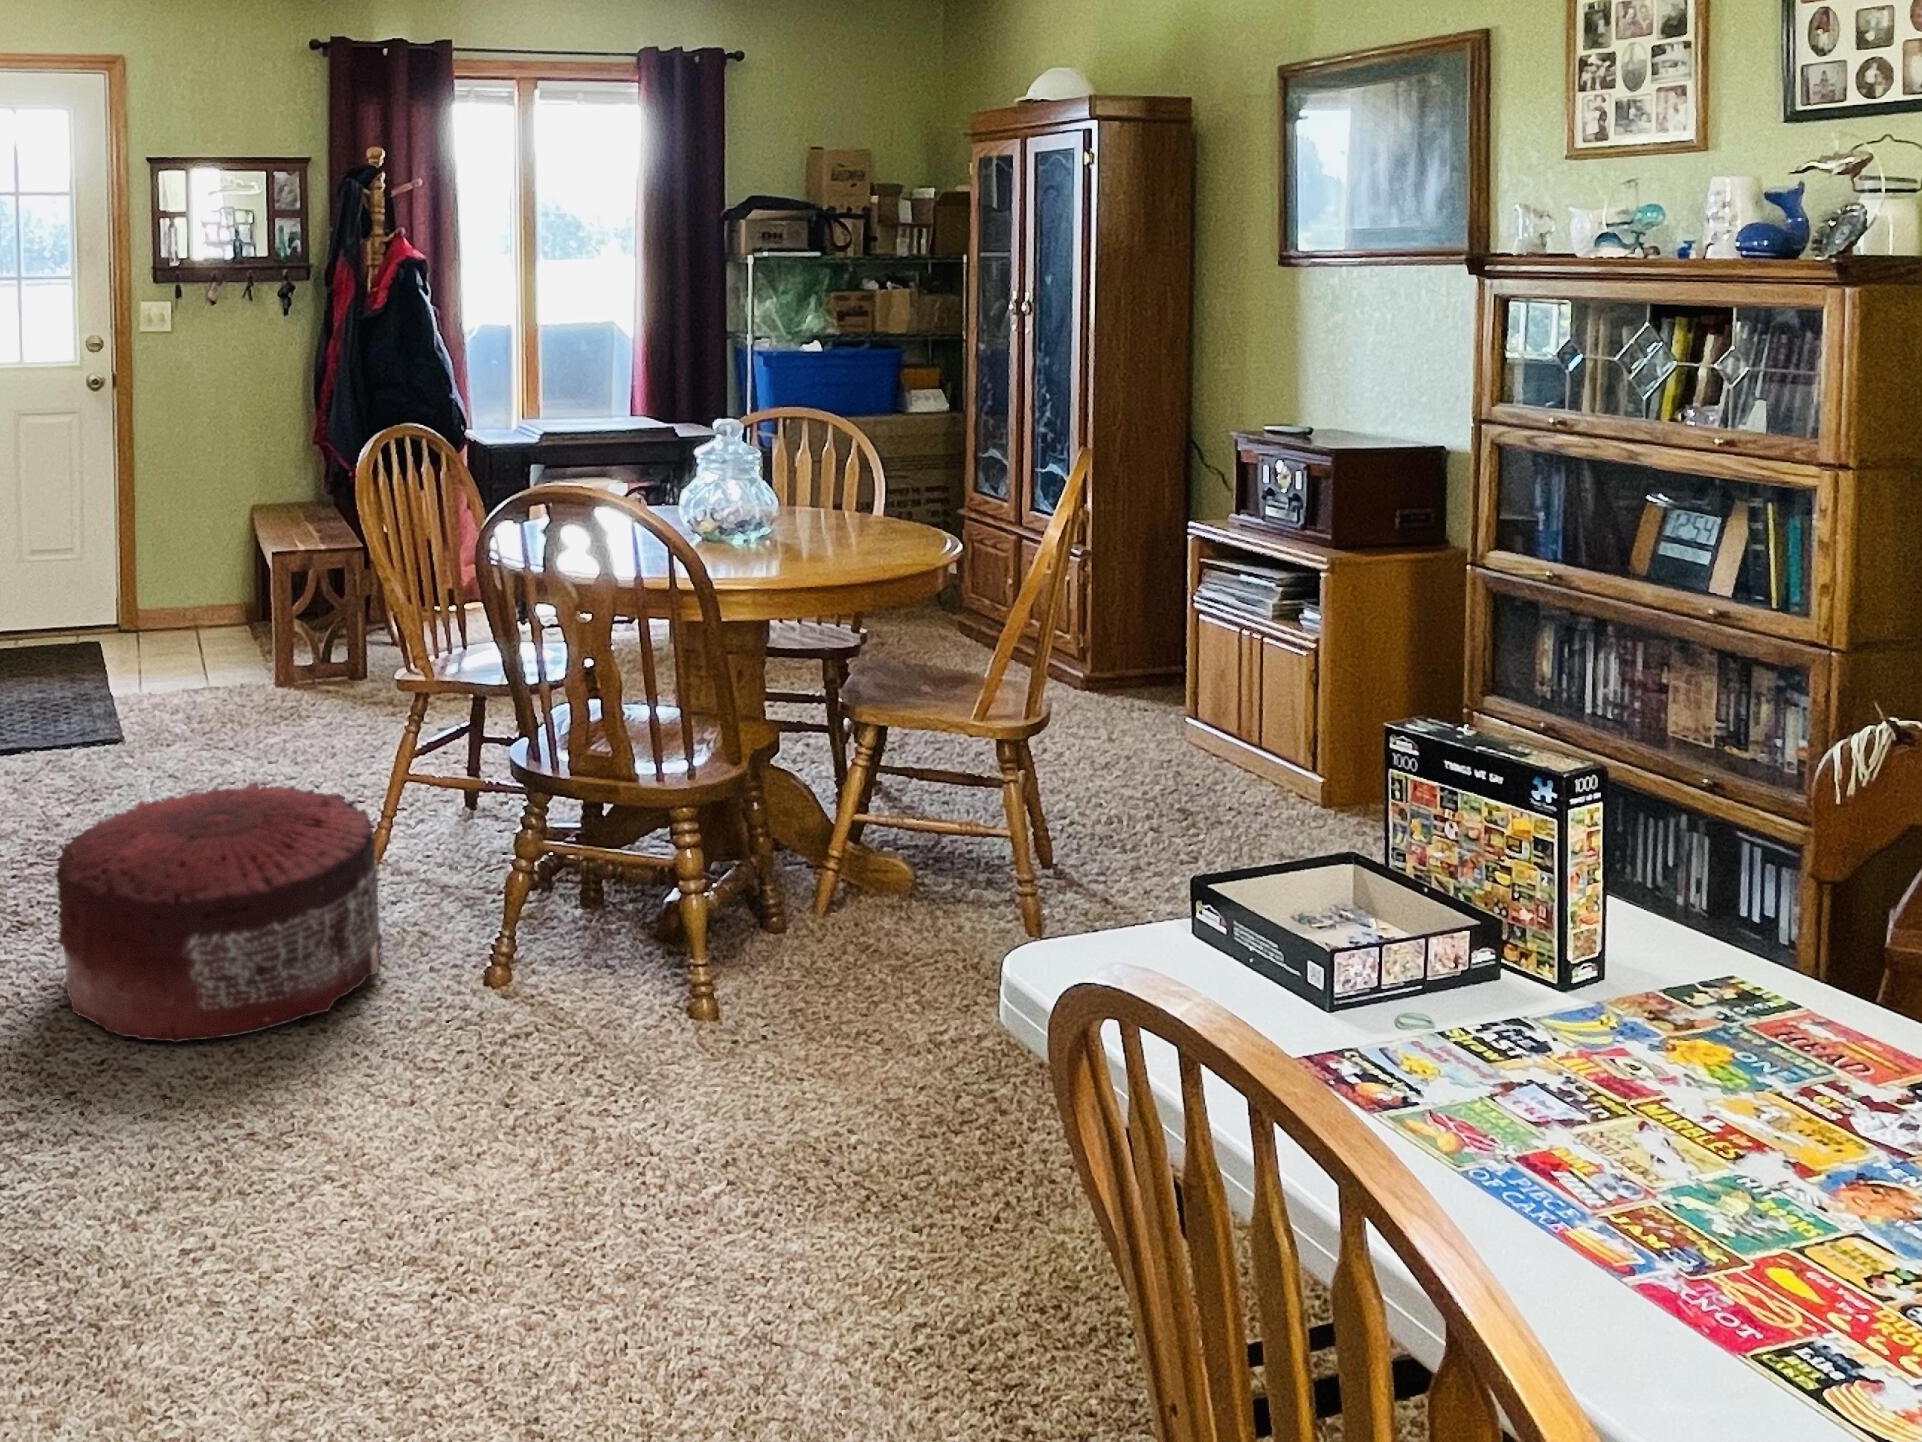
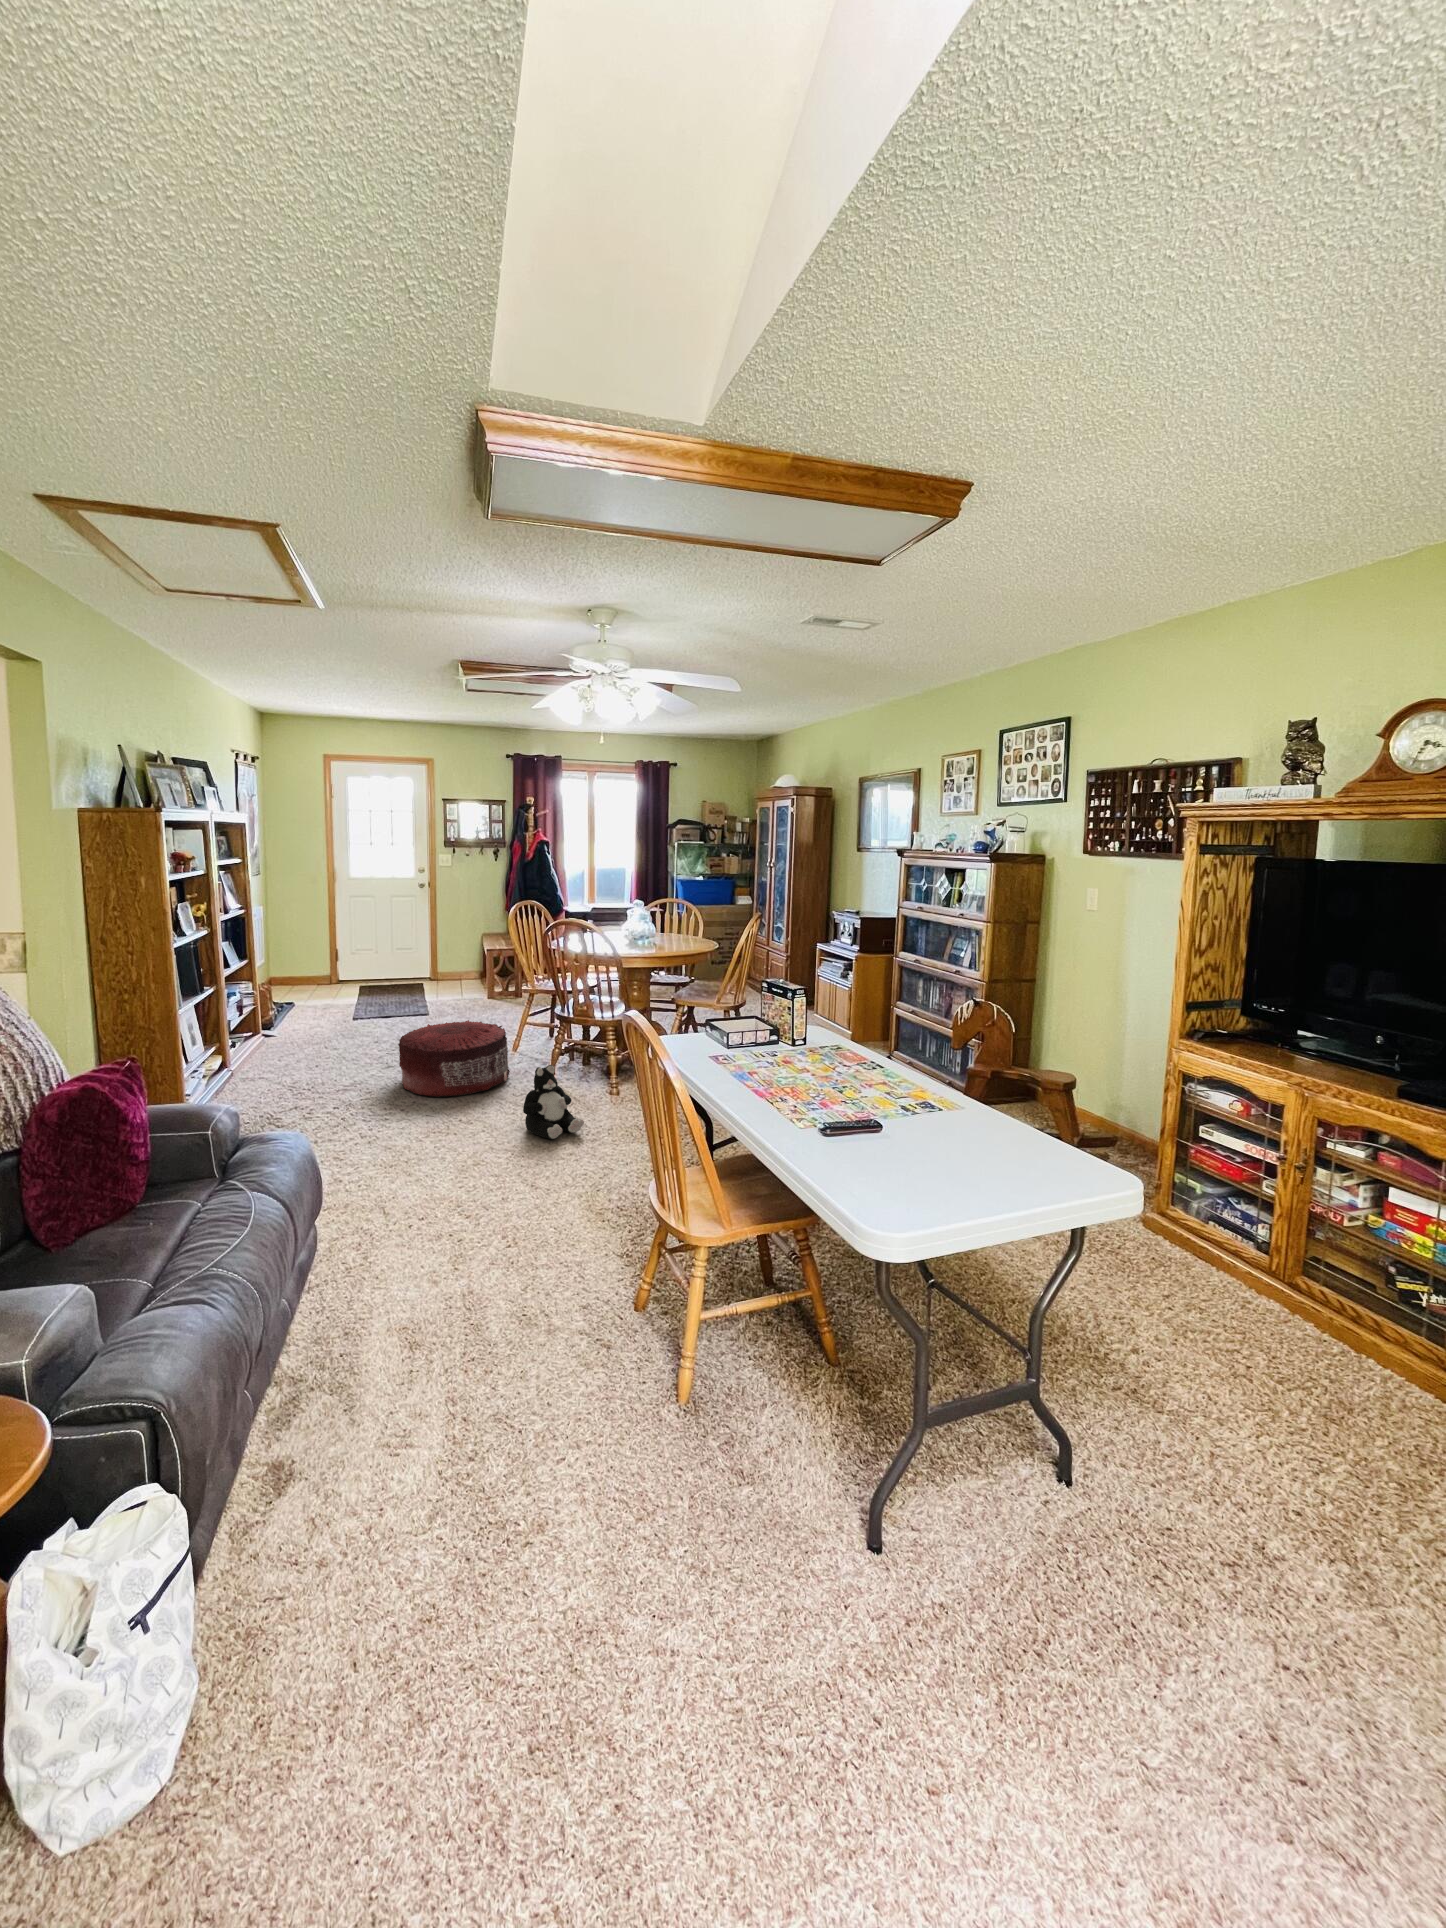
plush toy: none [466,958,663,1219] -> present [523,1065,584,1139]

